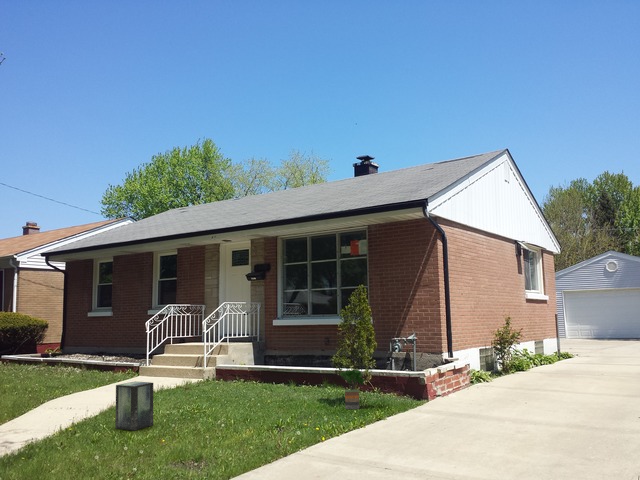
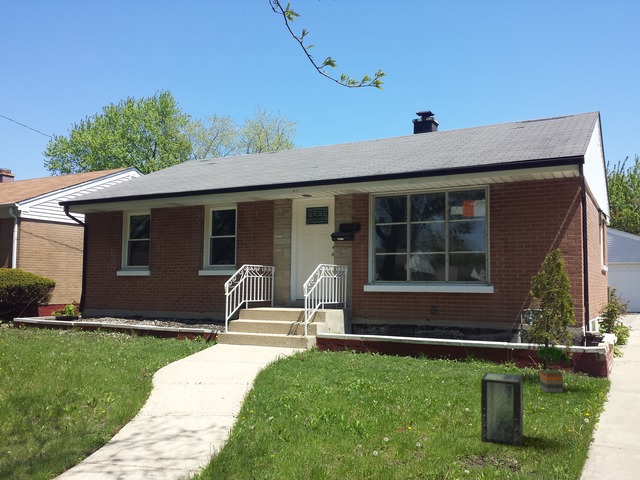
storage box: present [115,381,153,431] -> present [481,373,523,446]

